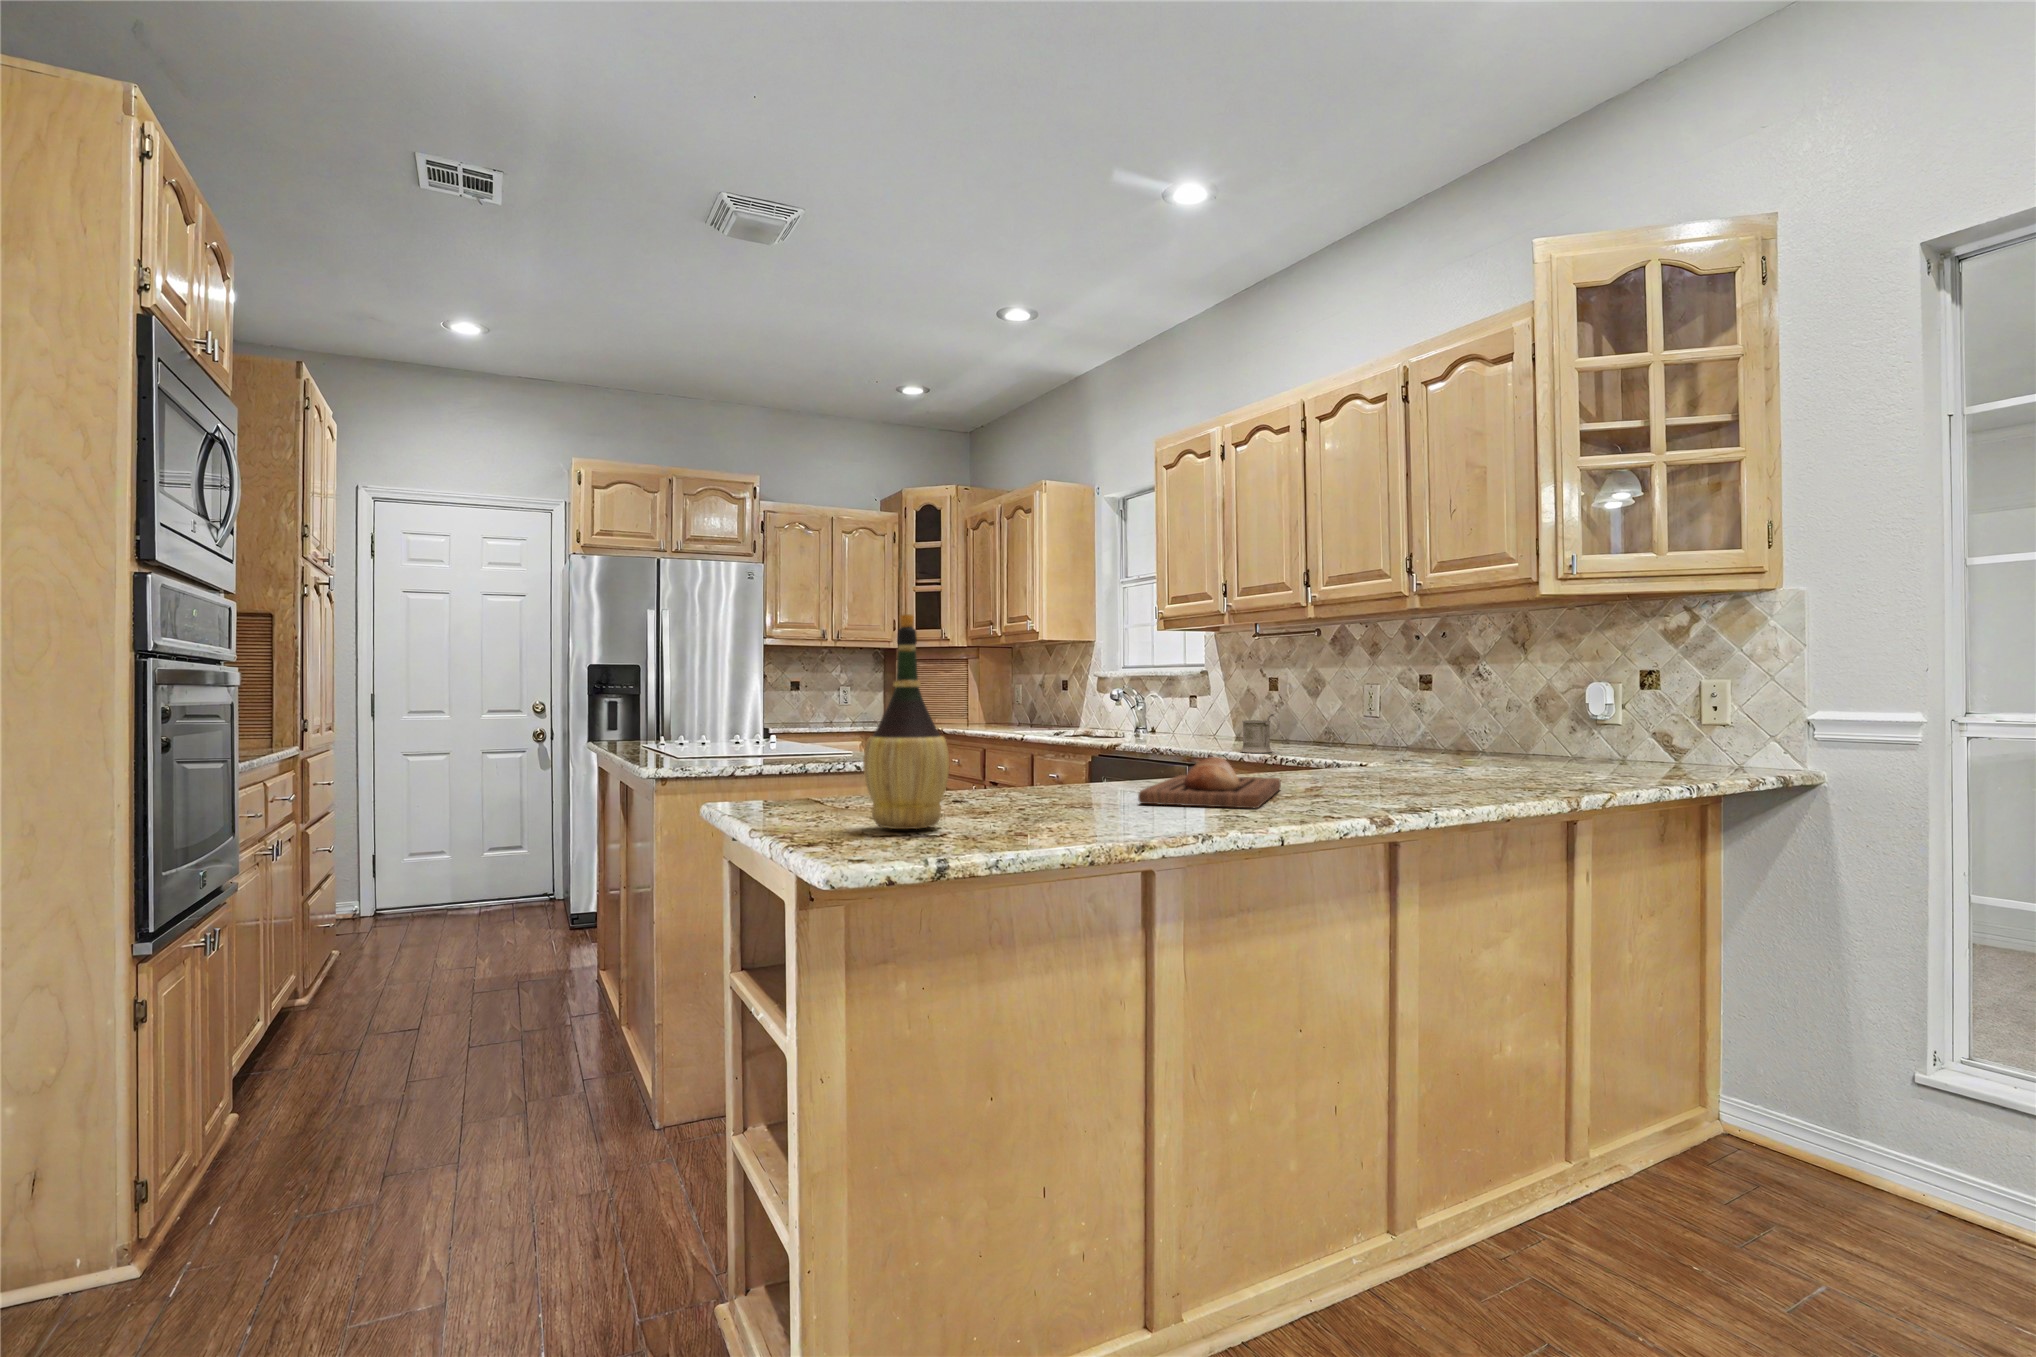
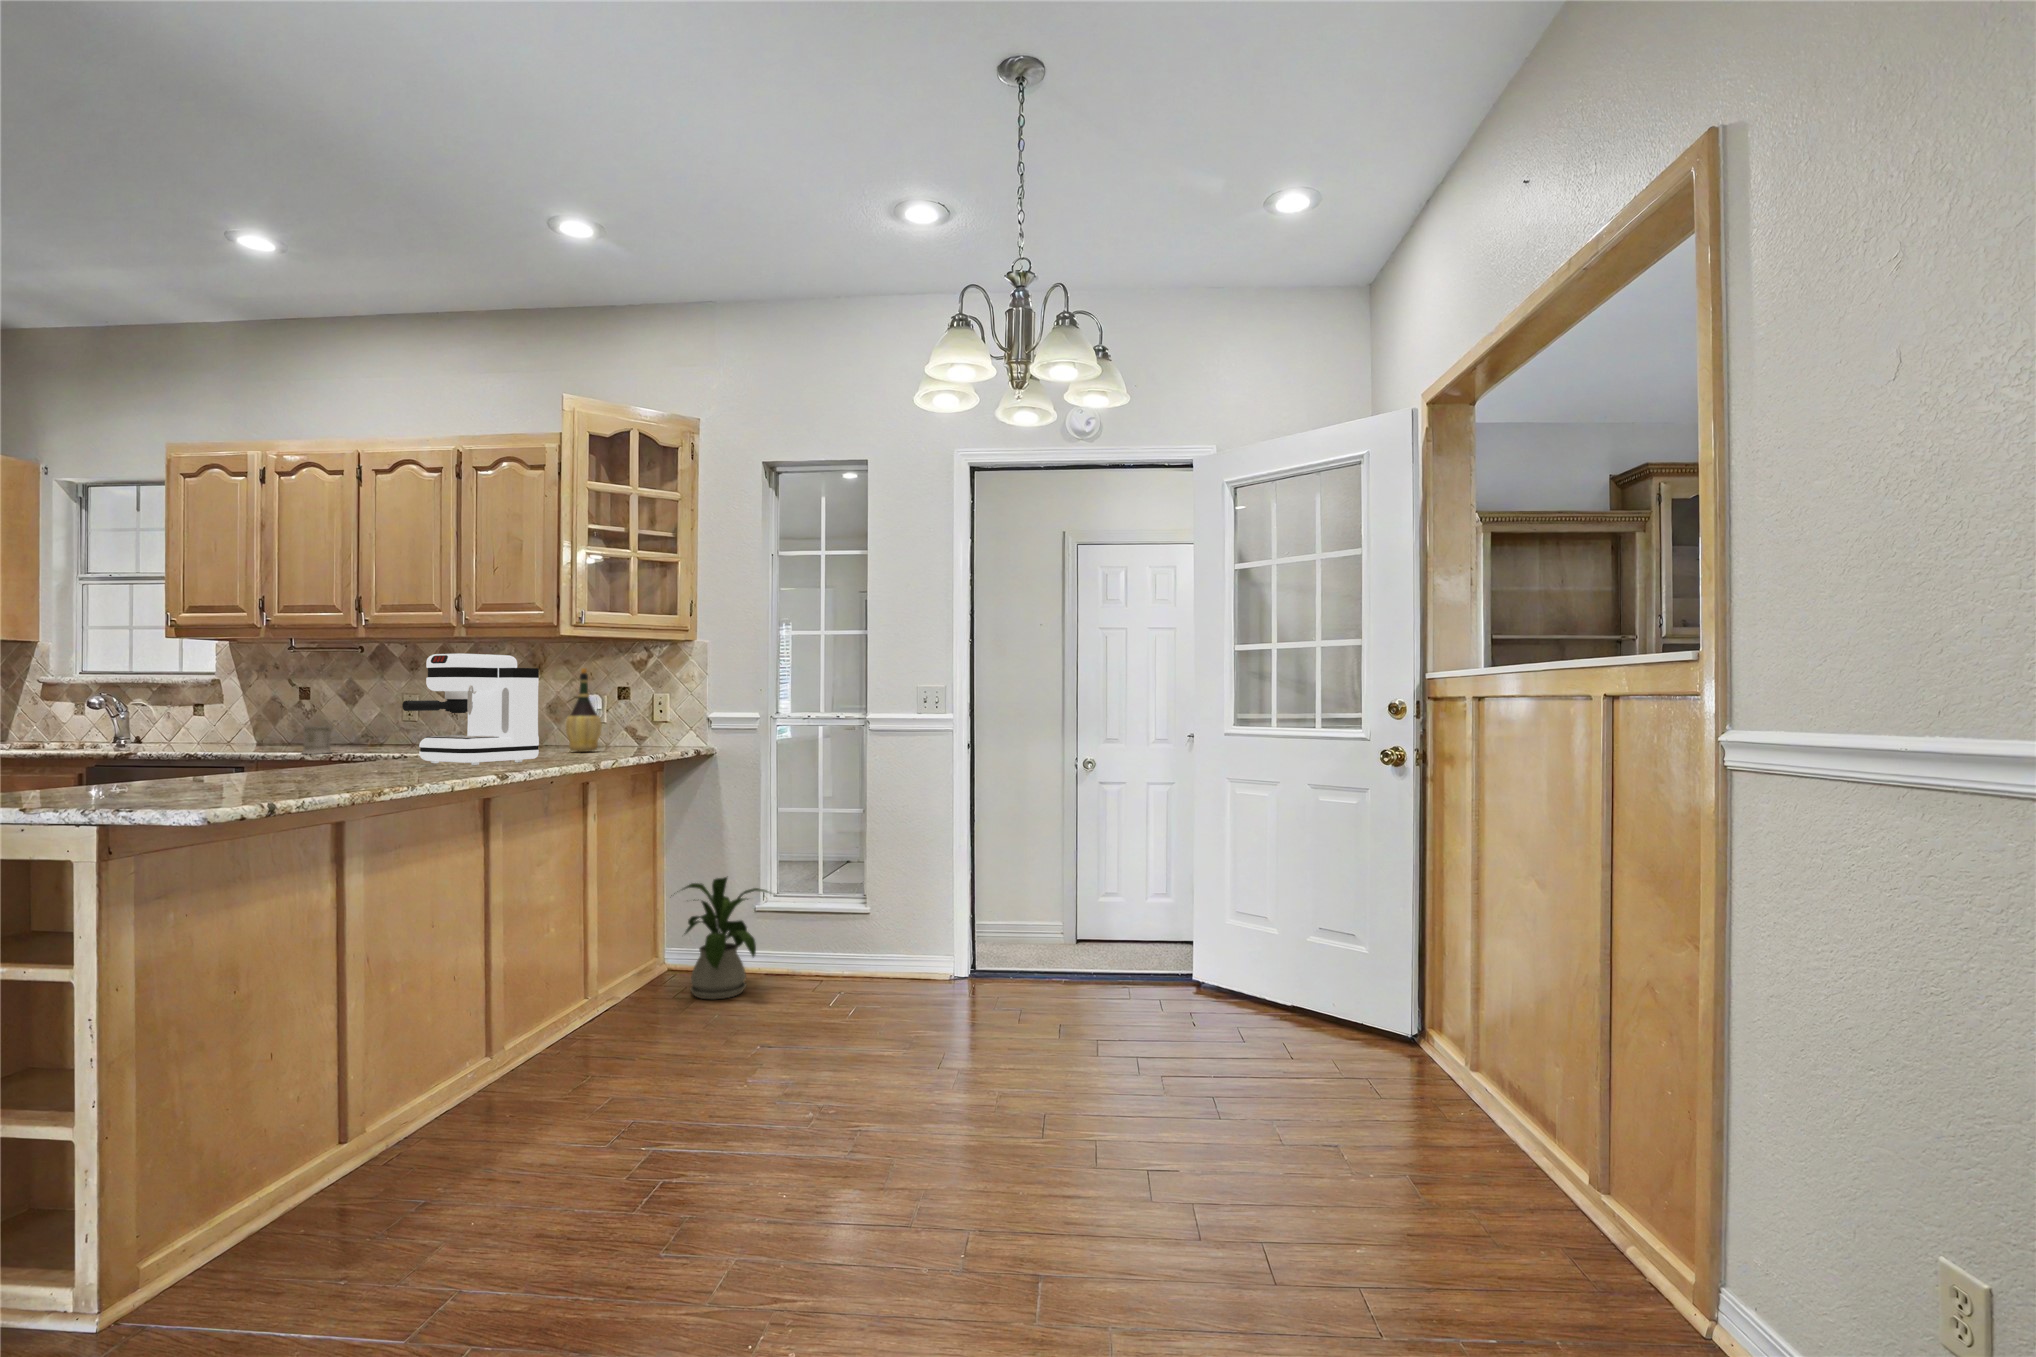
wine bottle: present [863,614,950,829] -> present [565,668,602,752]
coffee maker: none [1286,622,1476,786] -> present [402,654,539,765]
bread loaf: present [1138,757,1281,808] -> none [323,749,422,782]
house plant: none [1727,1010,1973,1245] -> present [683,877,768,999]

